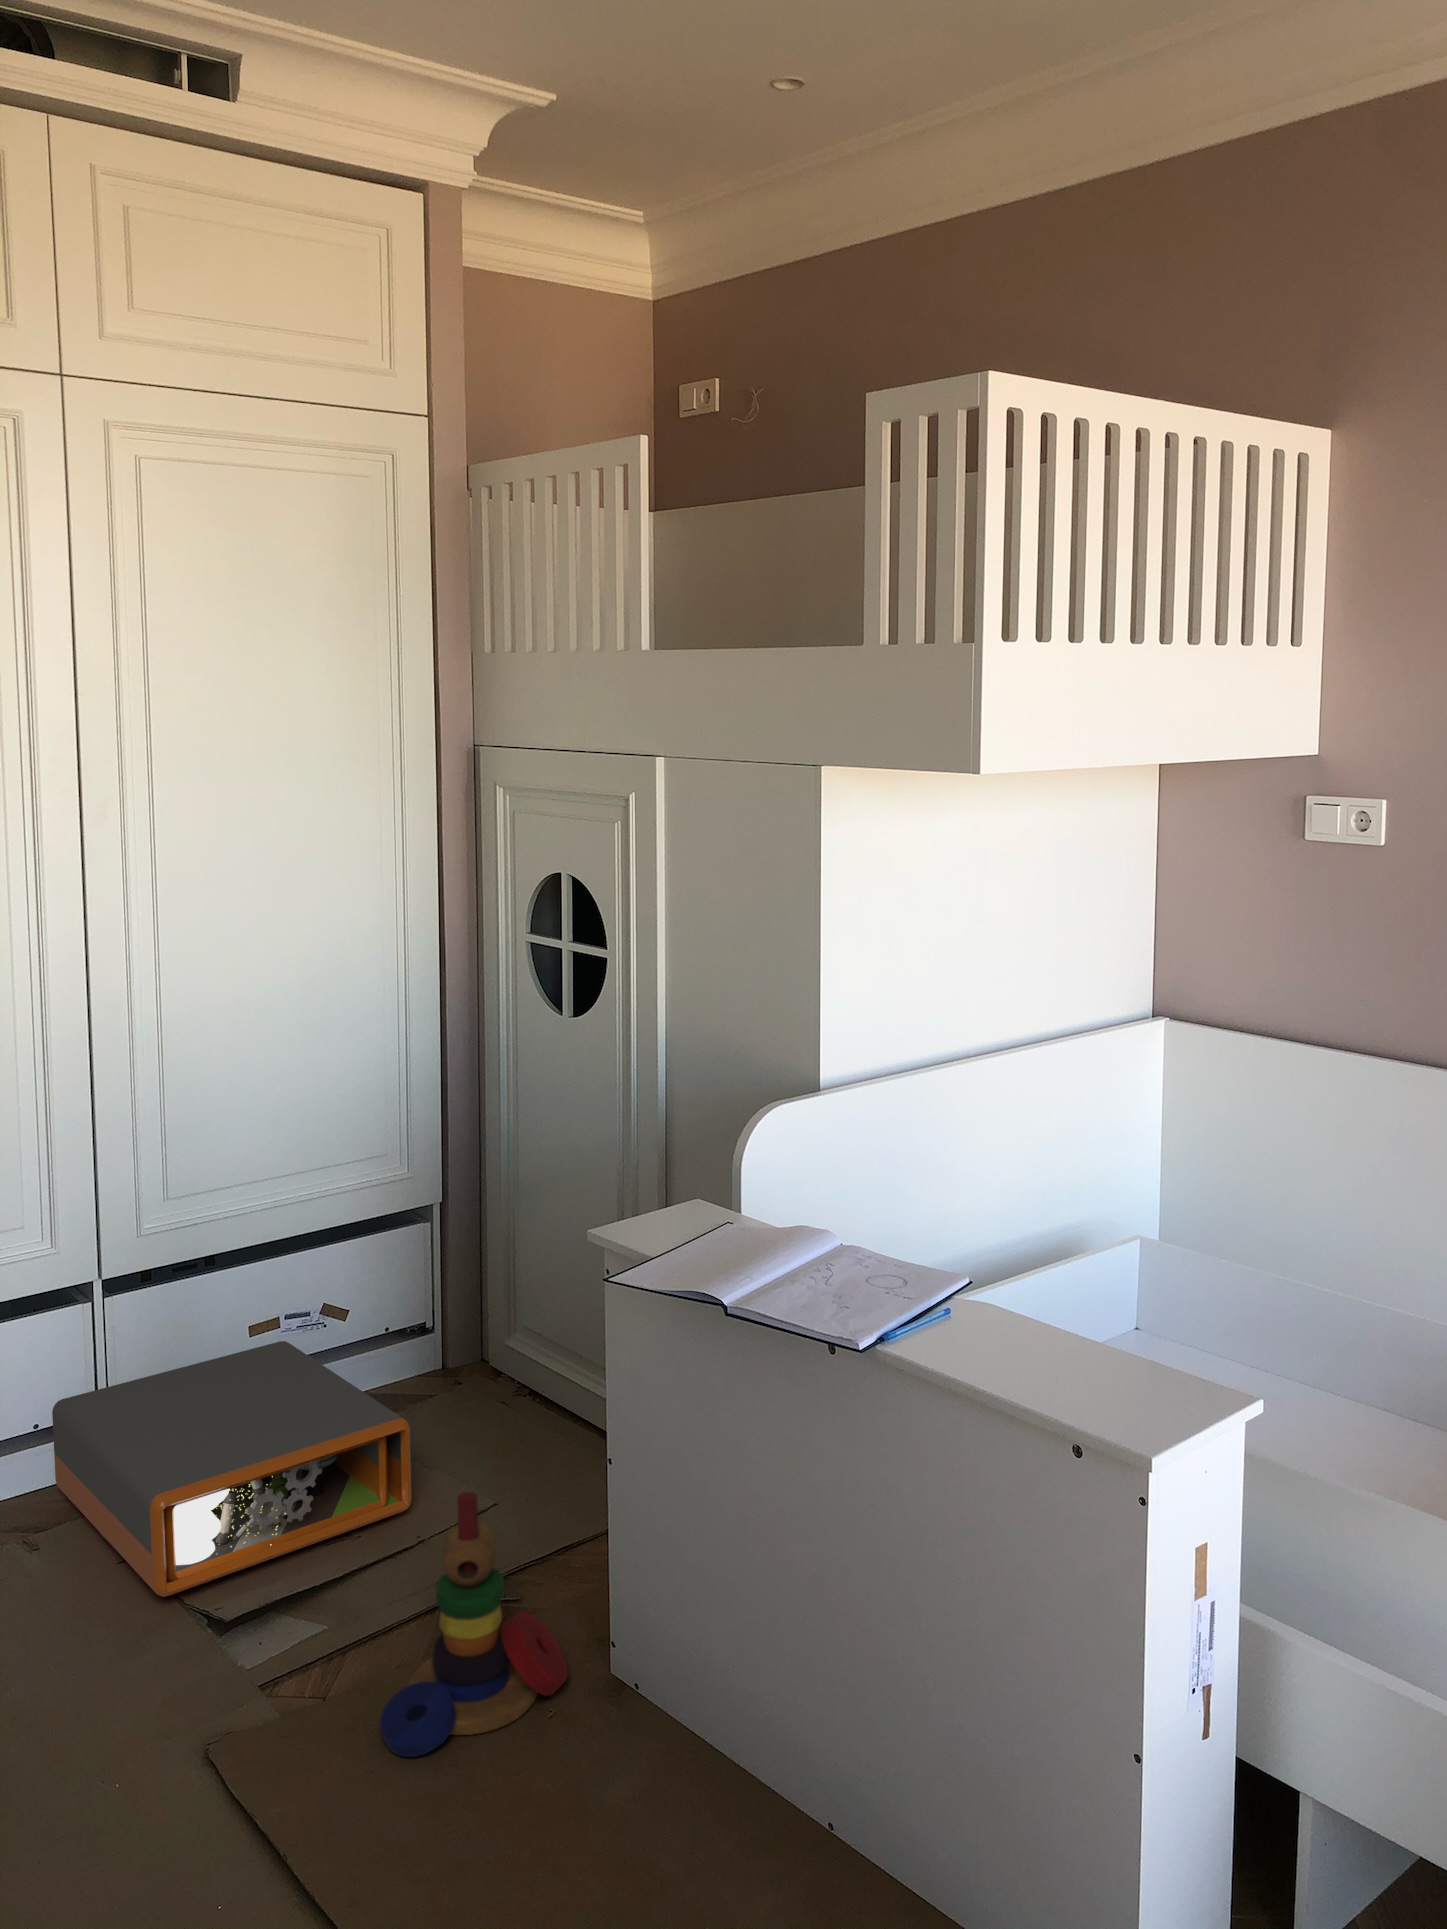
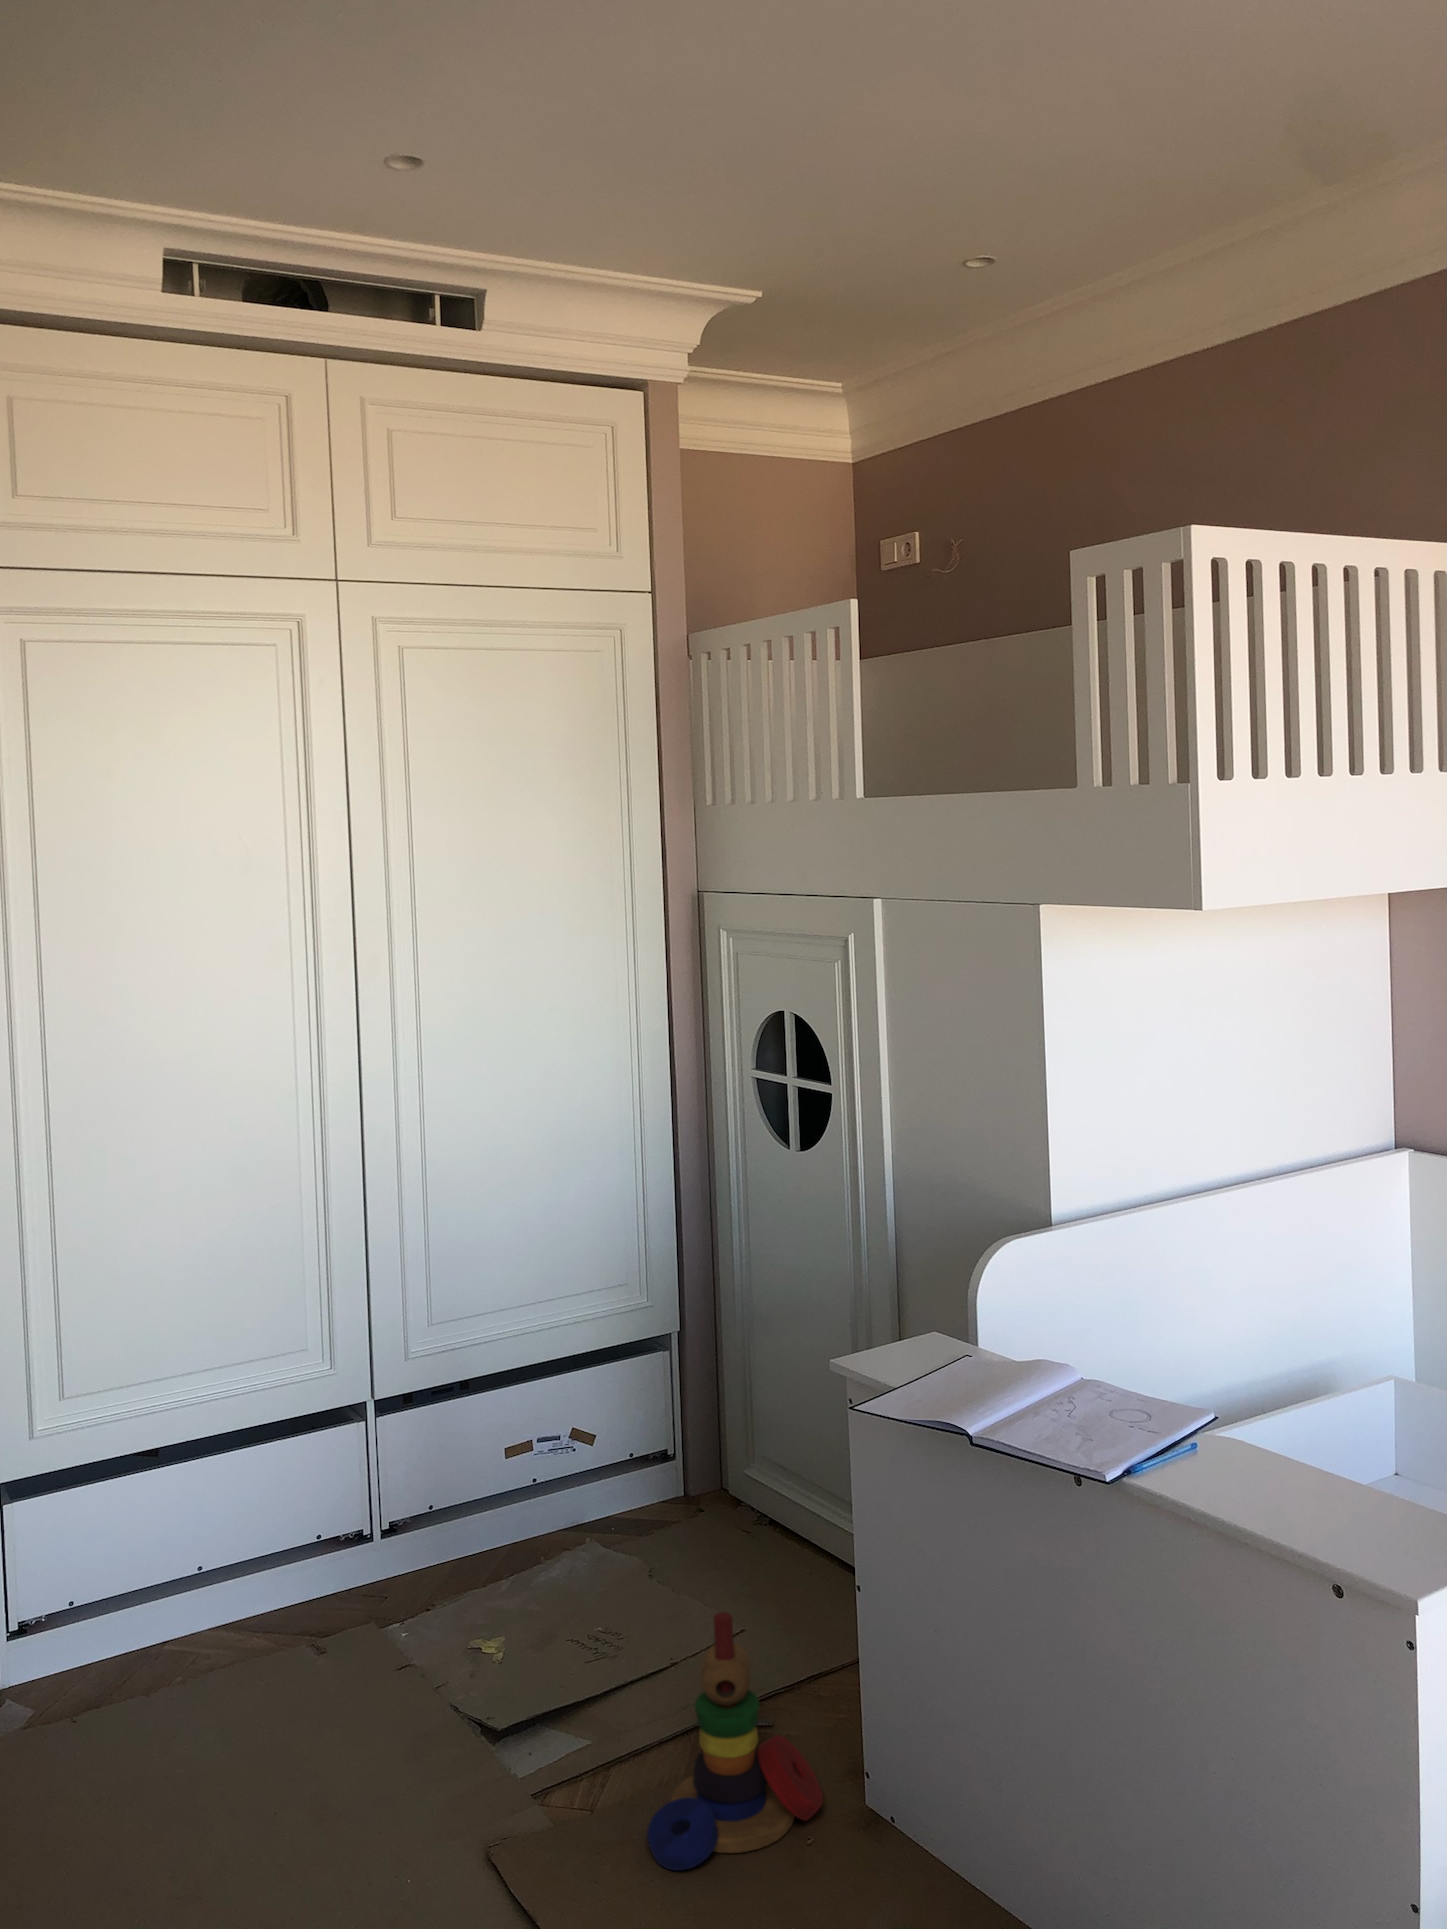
storage box: present [52,1341,412,1597] -> none [333,1465,662,1704]

